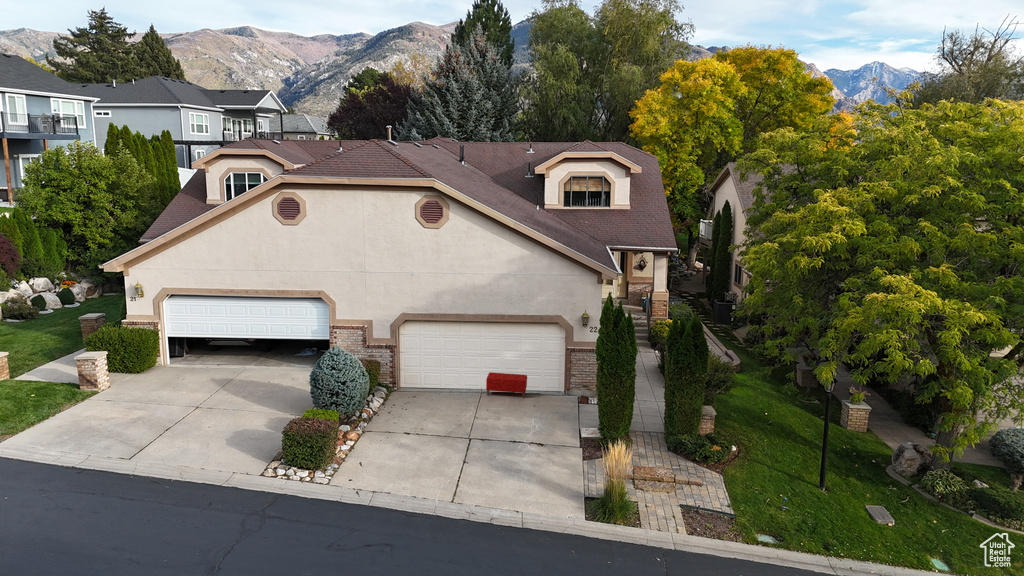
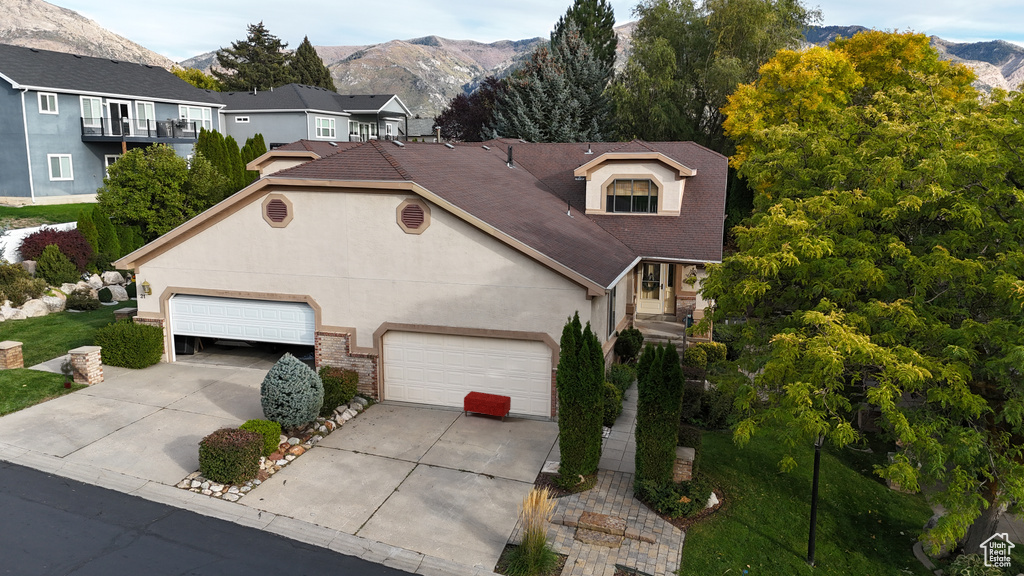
potted tree: none [64,363,87,396] -> present [60,358,79,389]

